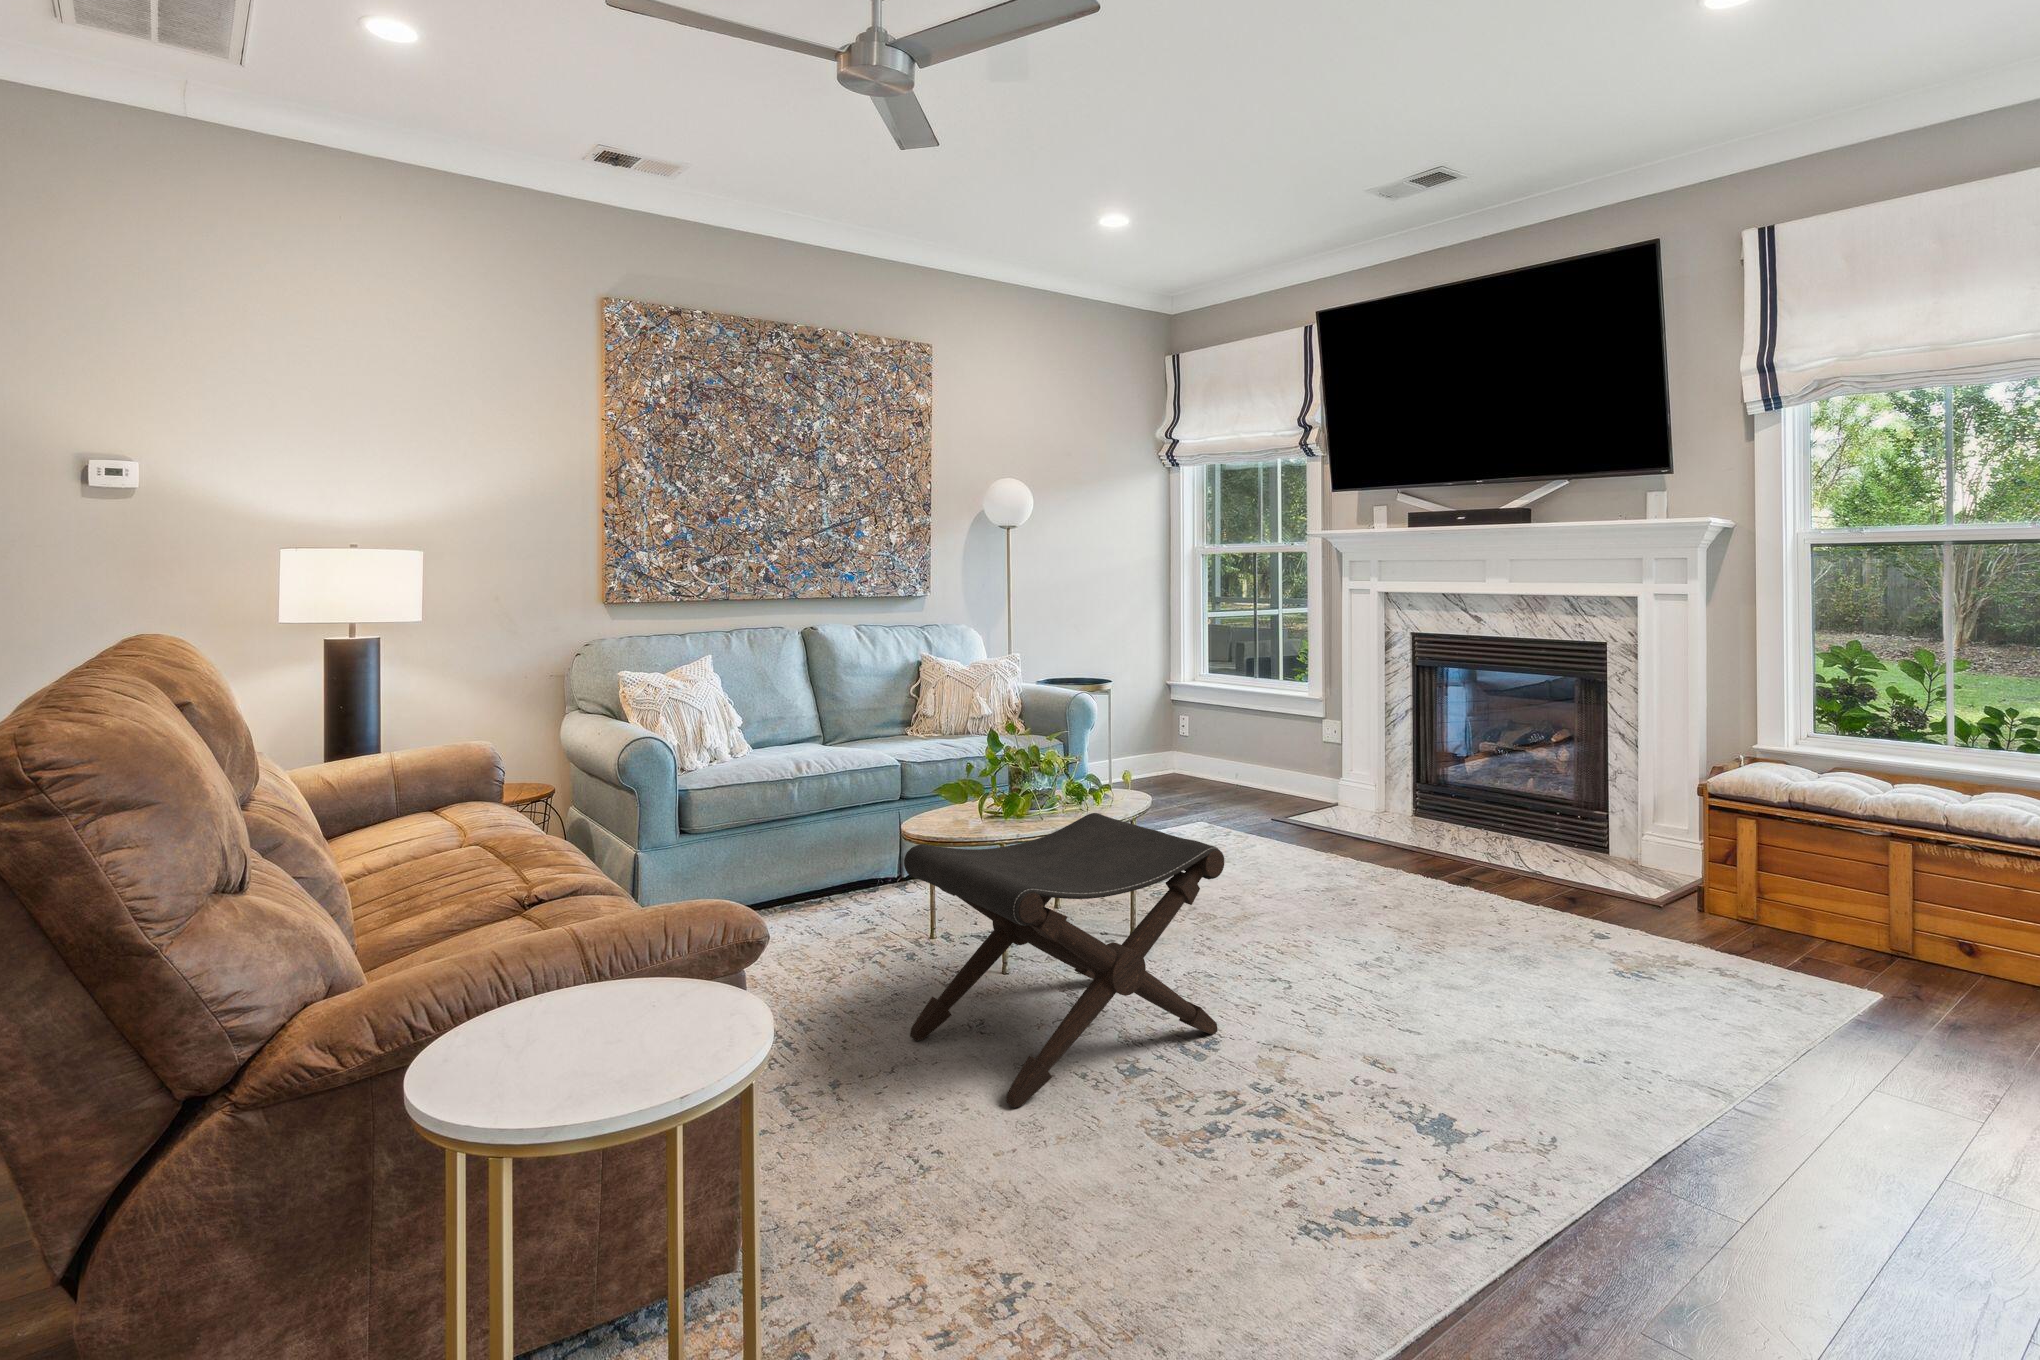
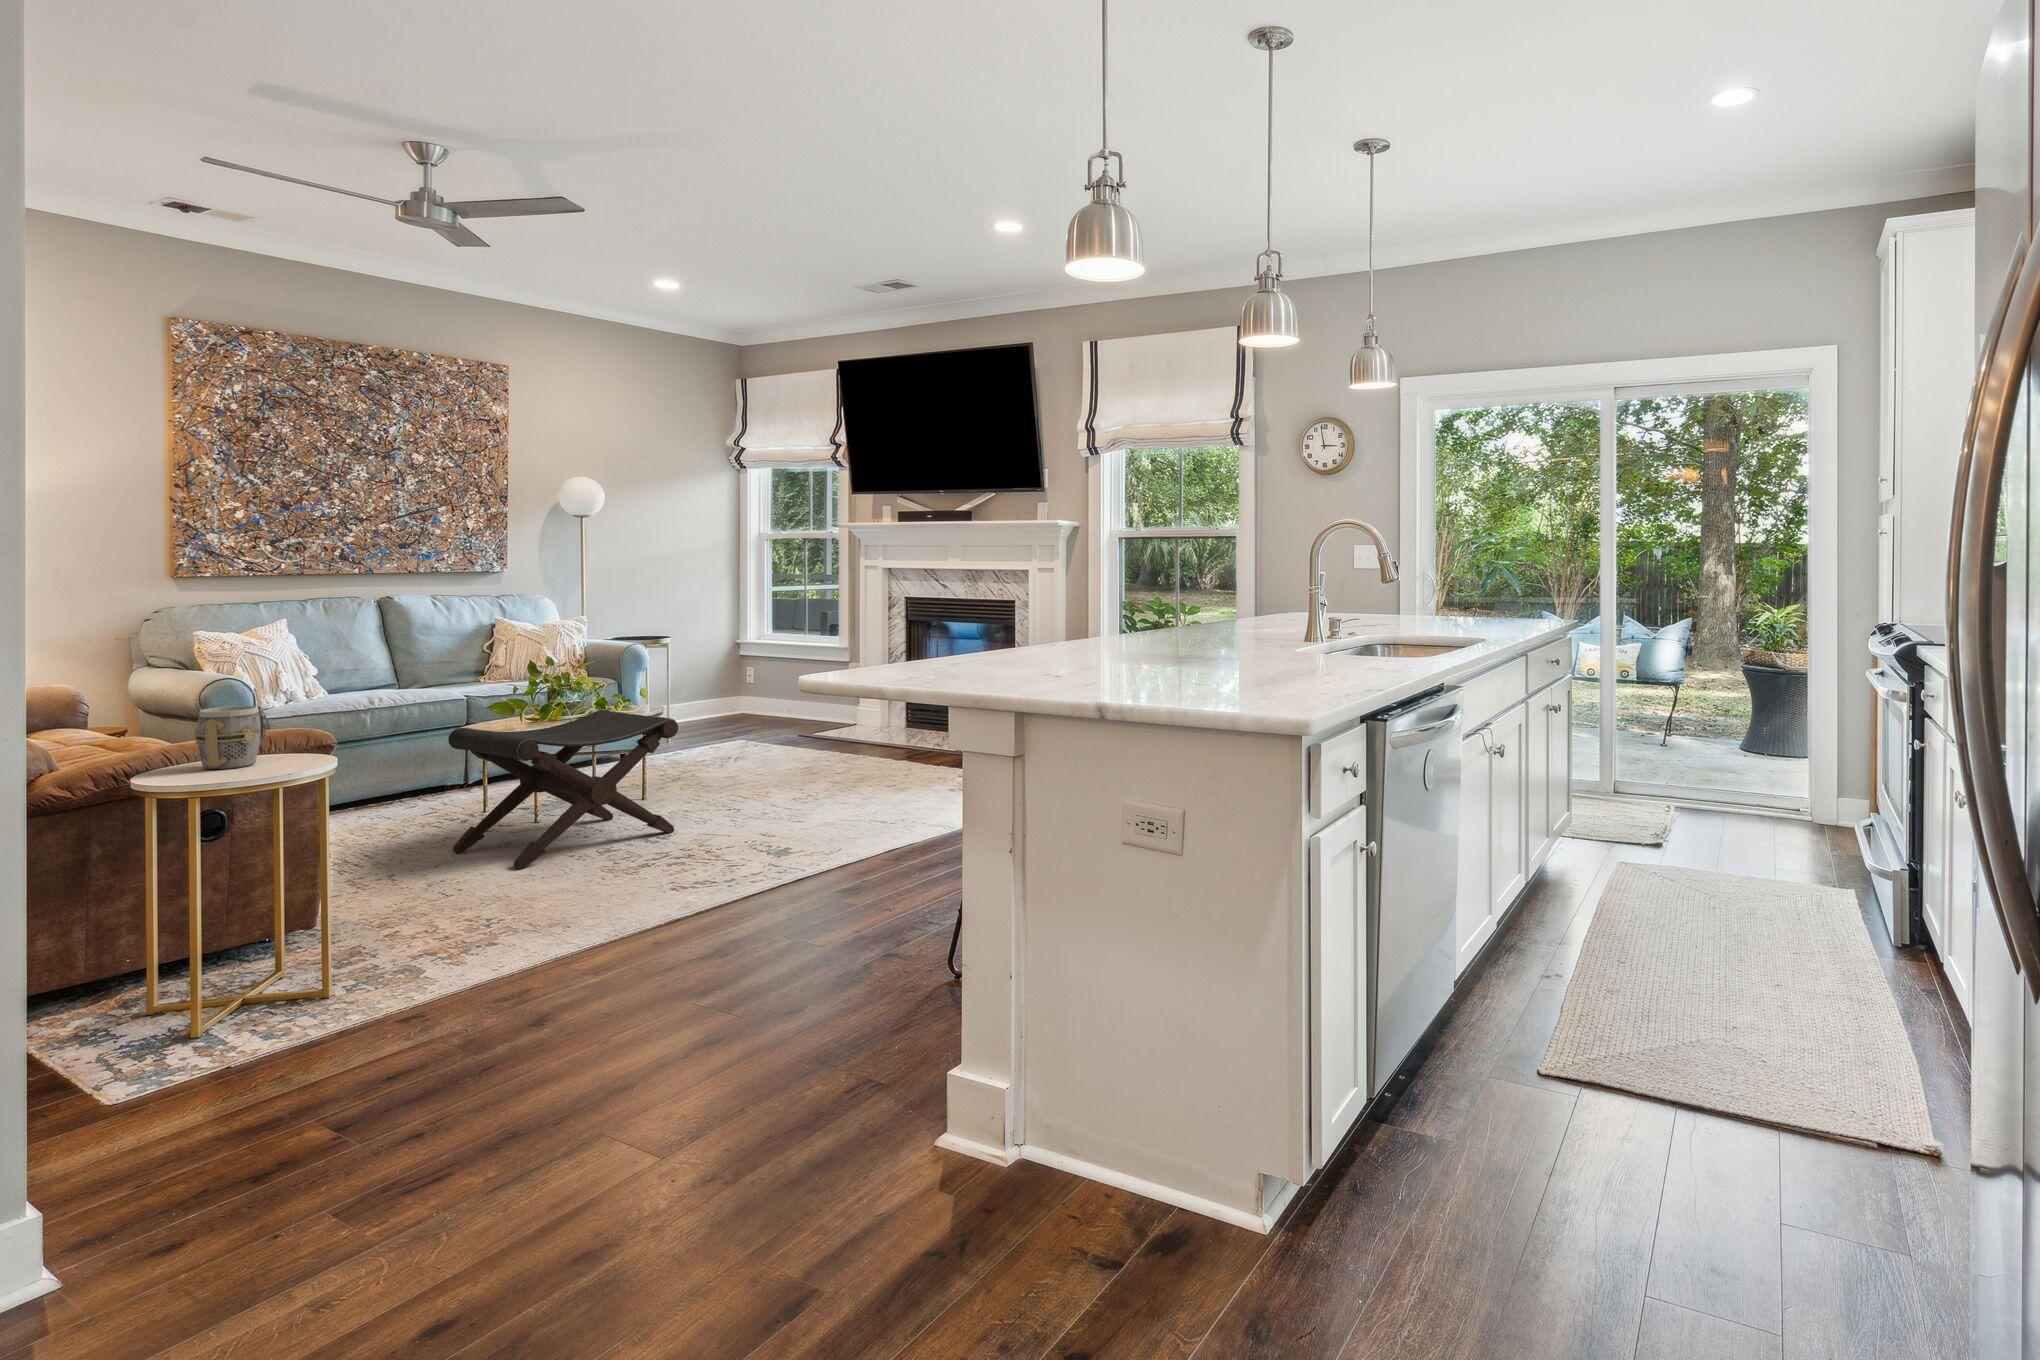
mug: none [520,905,648,1060] -> present [195,706,267,770]

